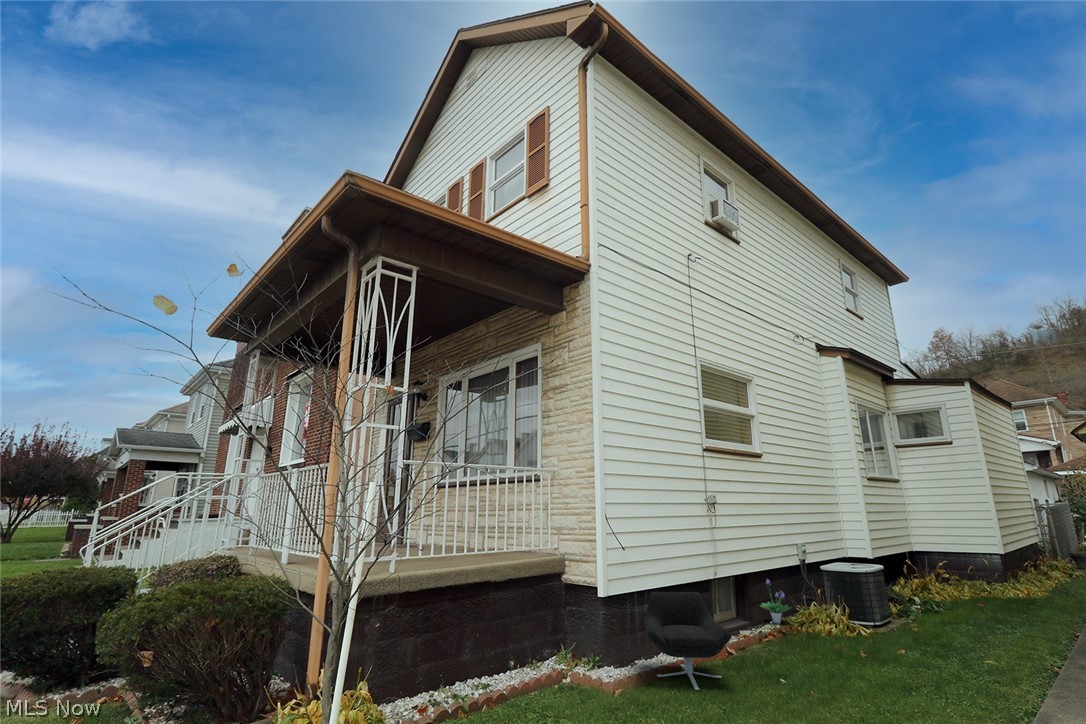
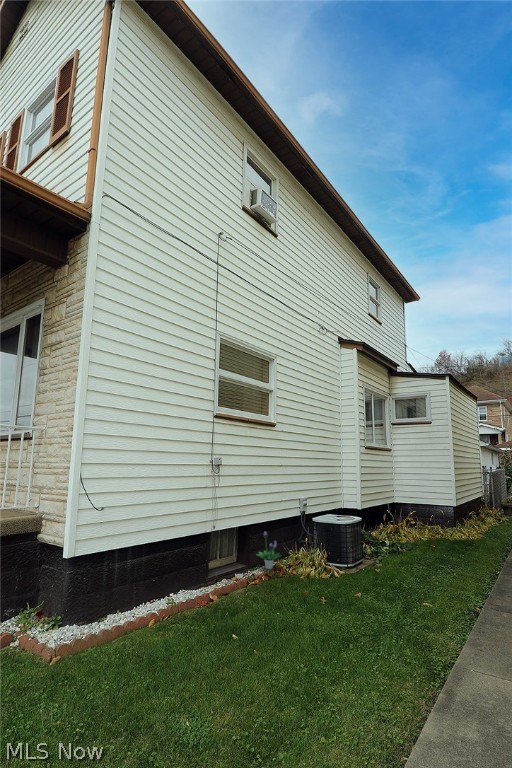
lounge chair: present [644,592,732,690] -> none [105,549,191,650]

